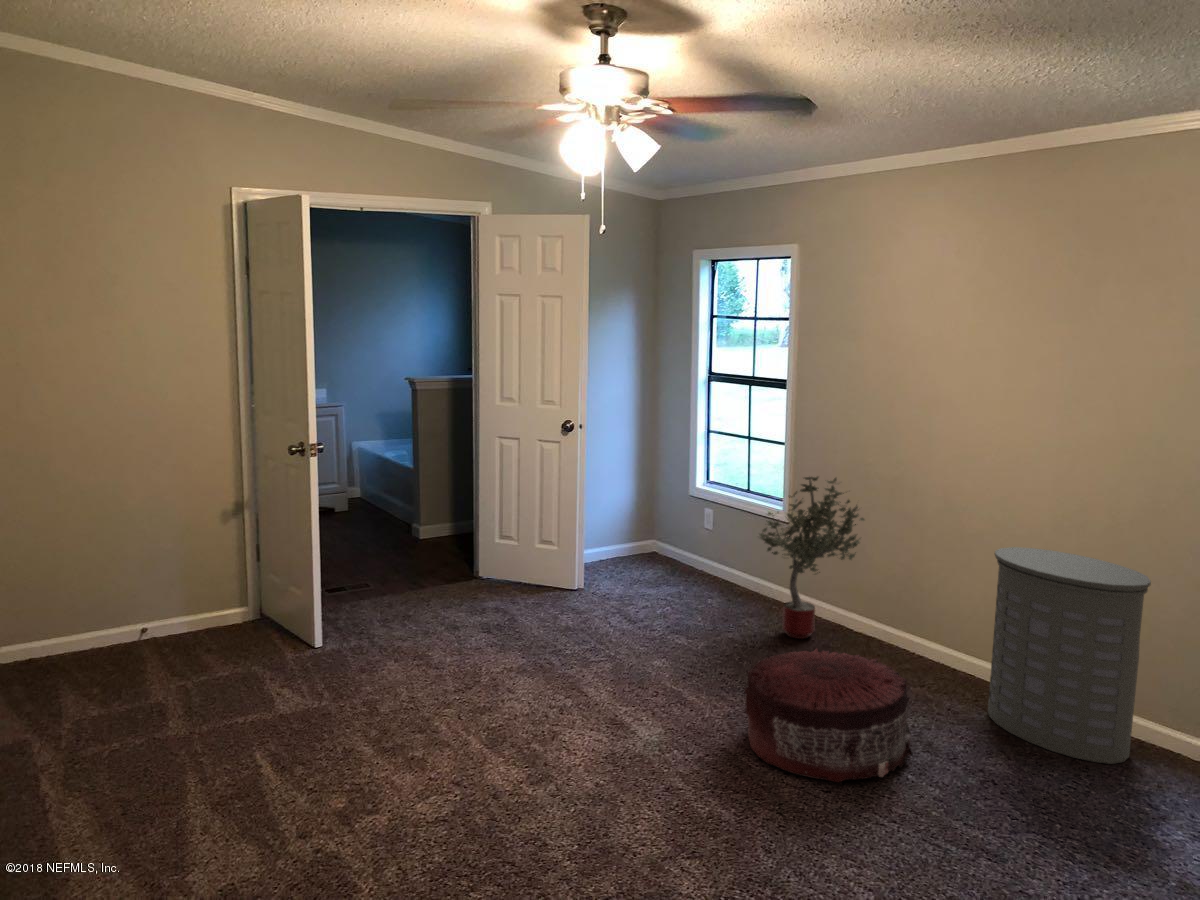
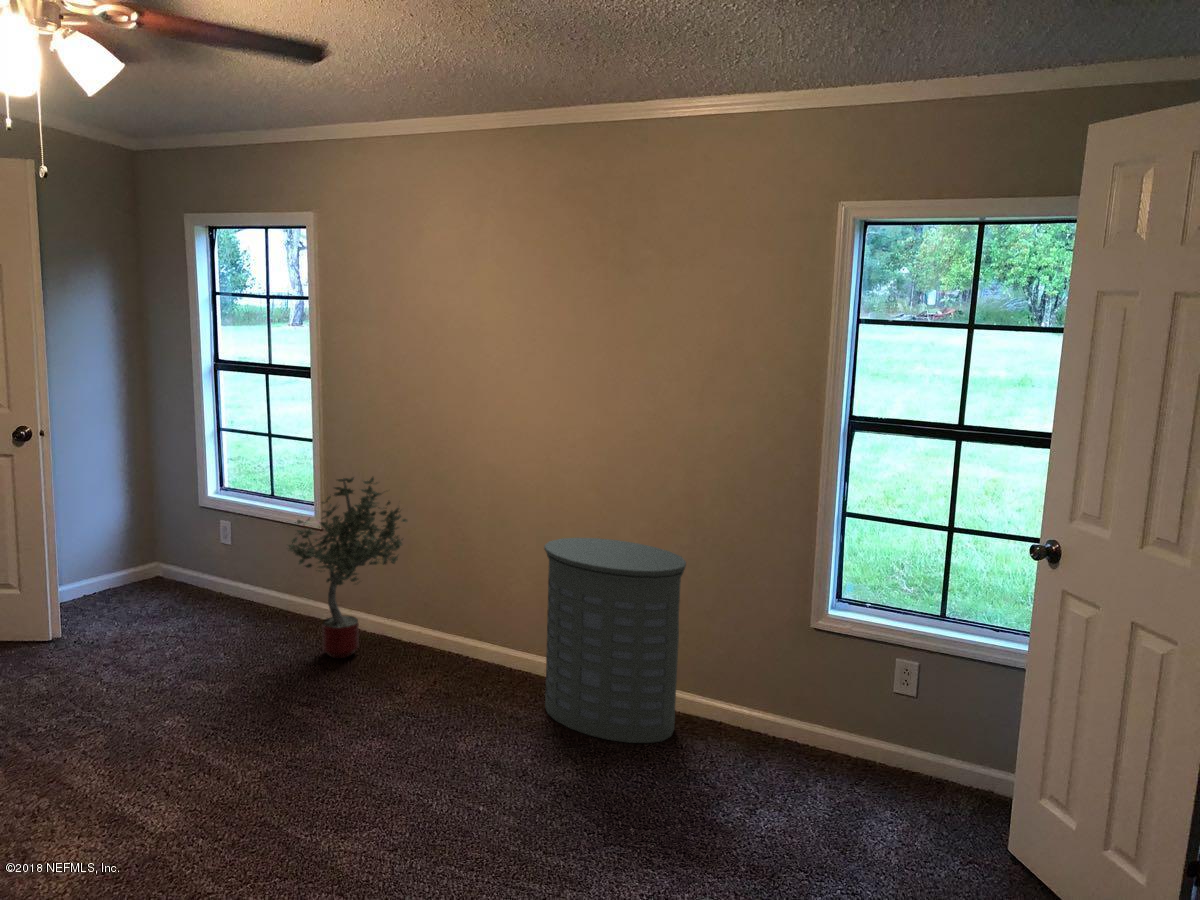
pouf: present [744,649,913,782] -> none [285,678,482,842]

